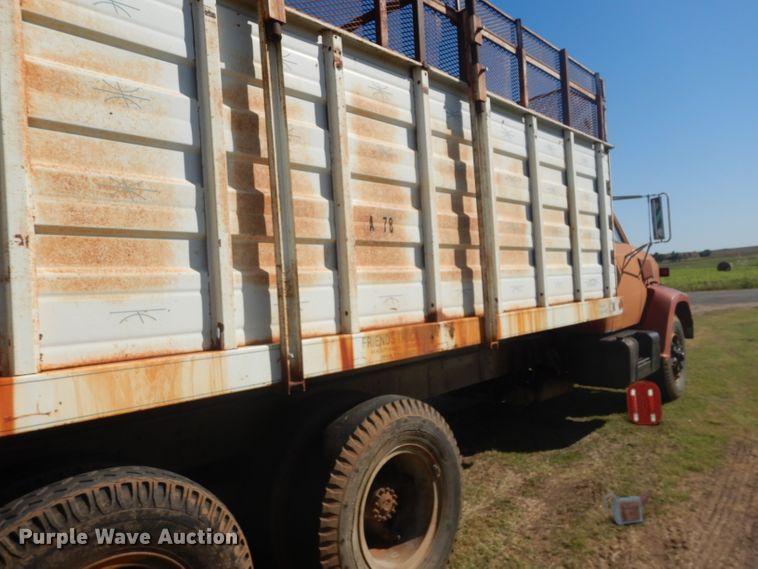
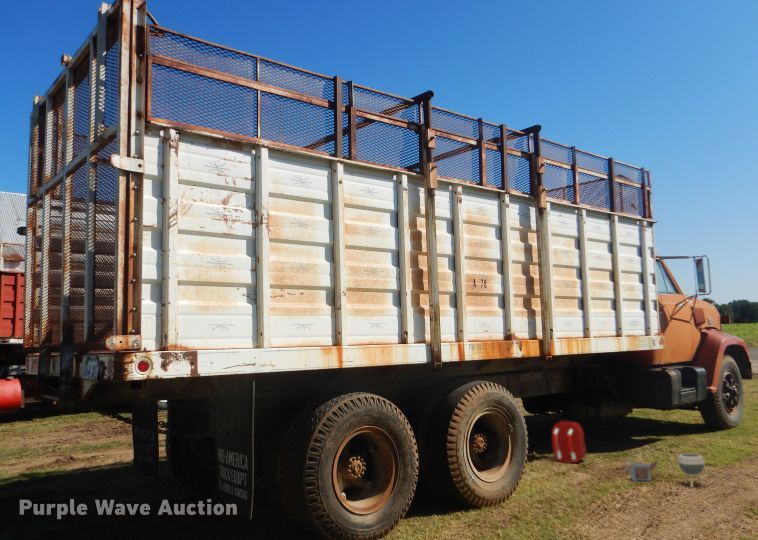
backpack: present [626,381,662,425] -> present [552,421,586,463]
planter: none [686,479,728,536] -> present [678,453,705,487]

